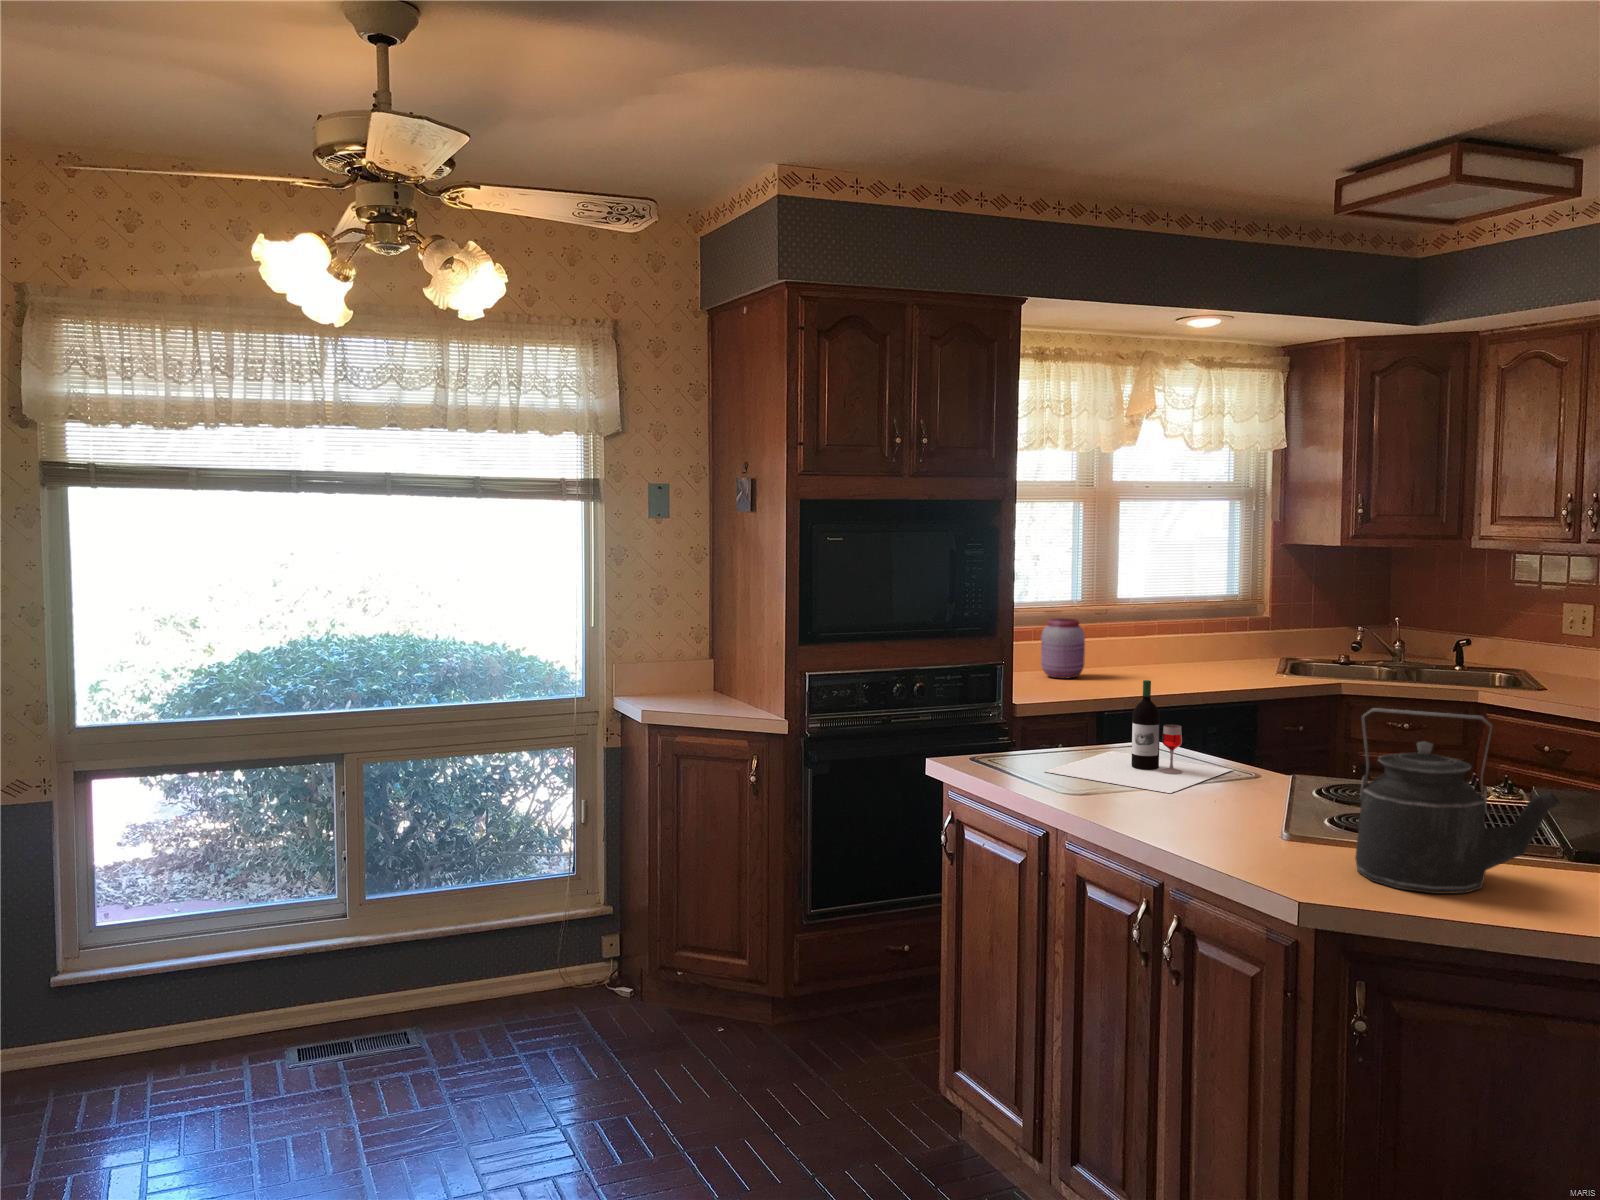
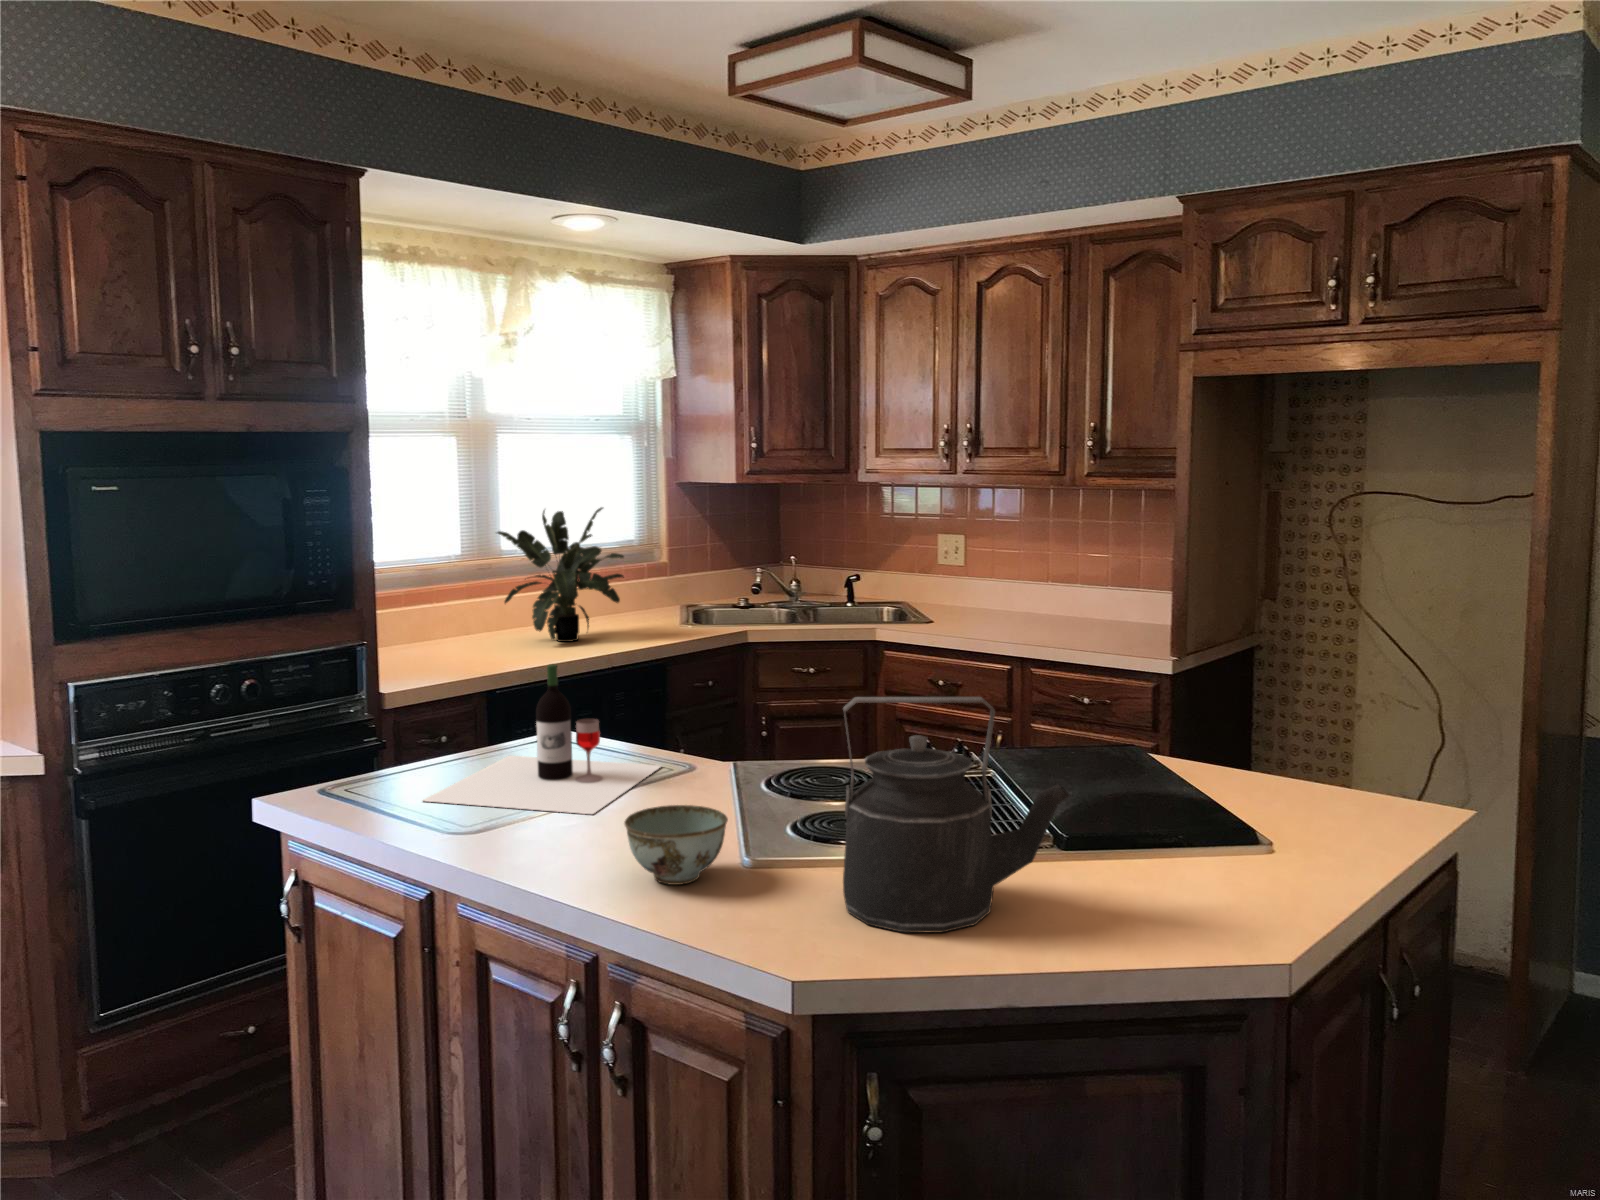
potted plant: none [1114,564,1226,679] -> present [497,508,624,642]
jar: present [1041,618,1085,679] -> none [411,578,466,651]
bowl: none [1189,784,1270,840] -> present [625,805,728,885]

